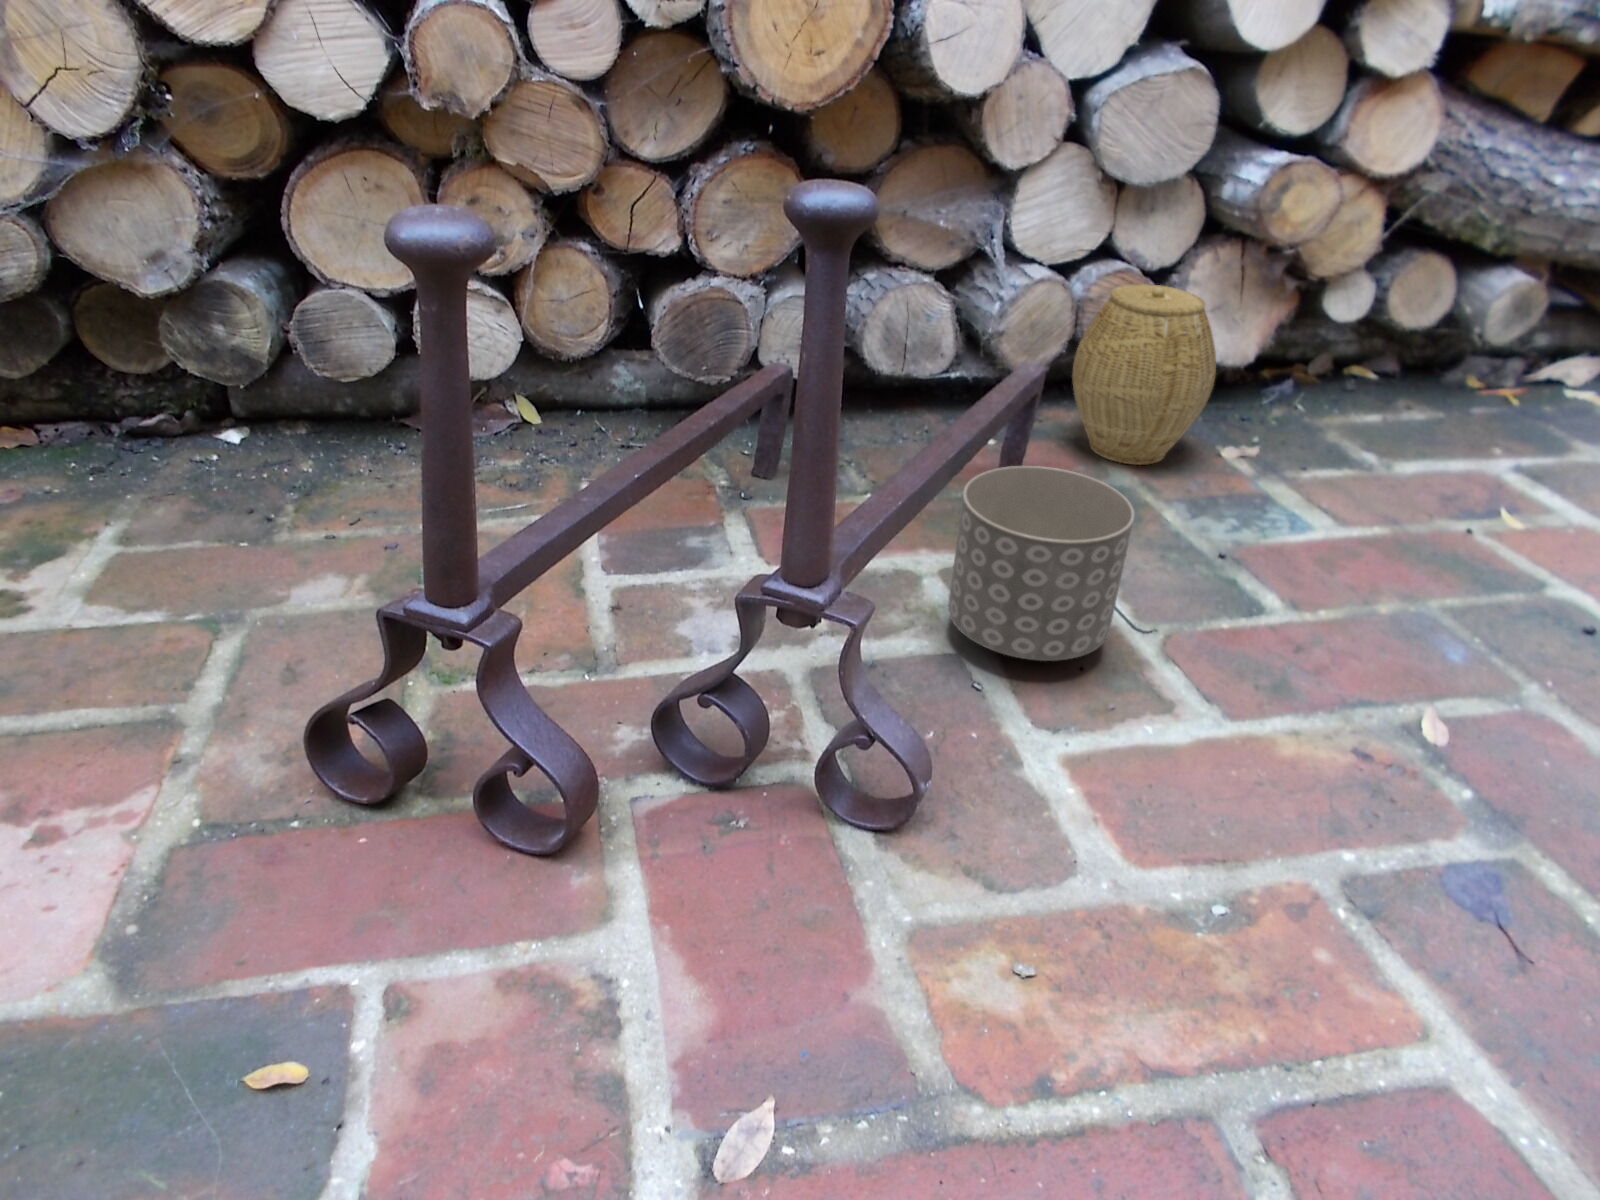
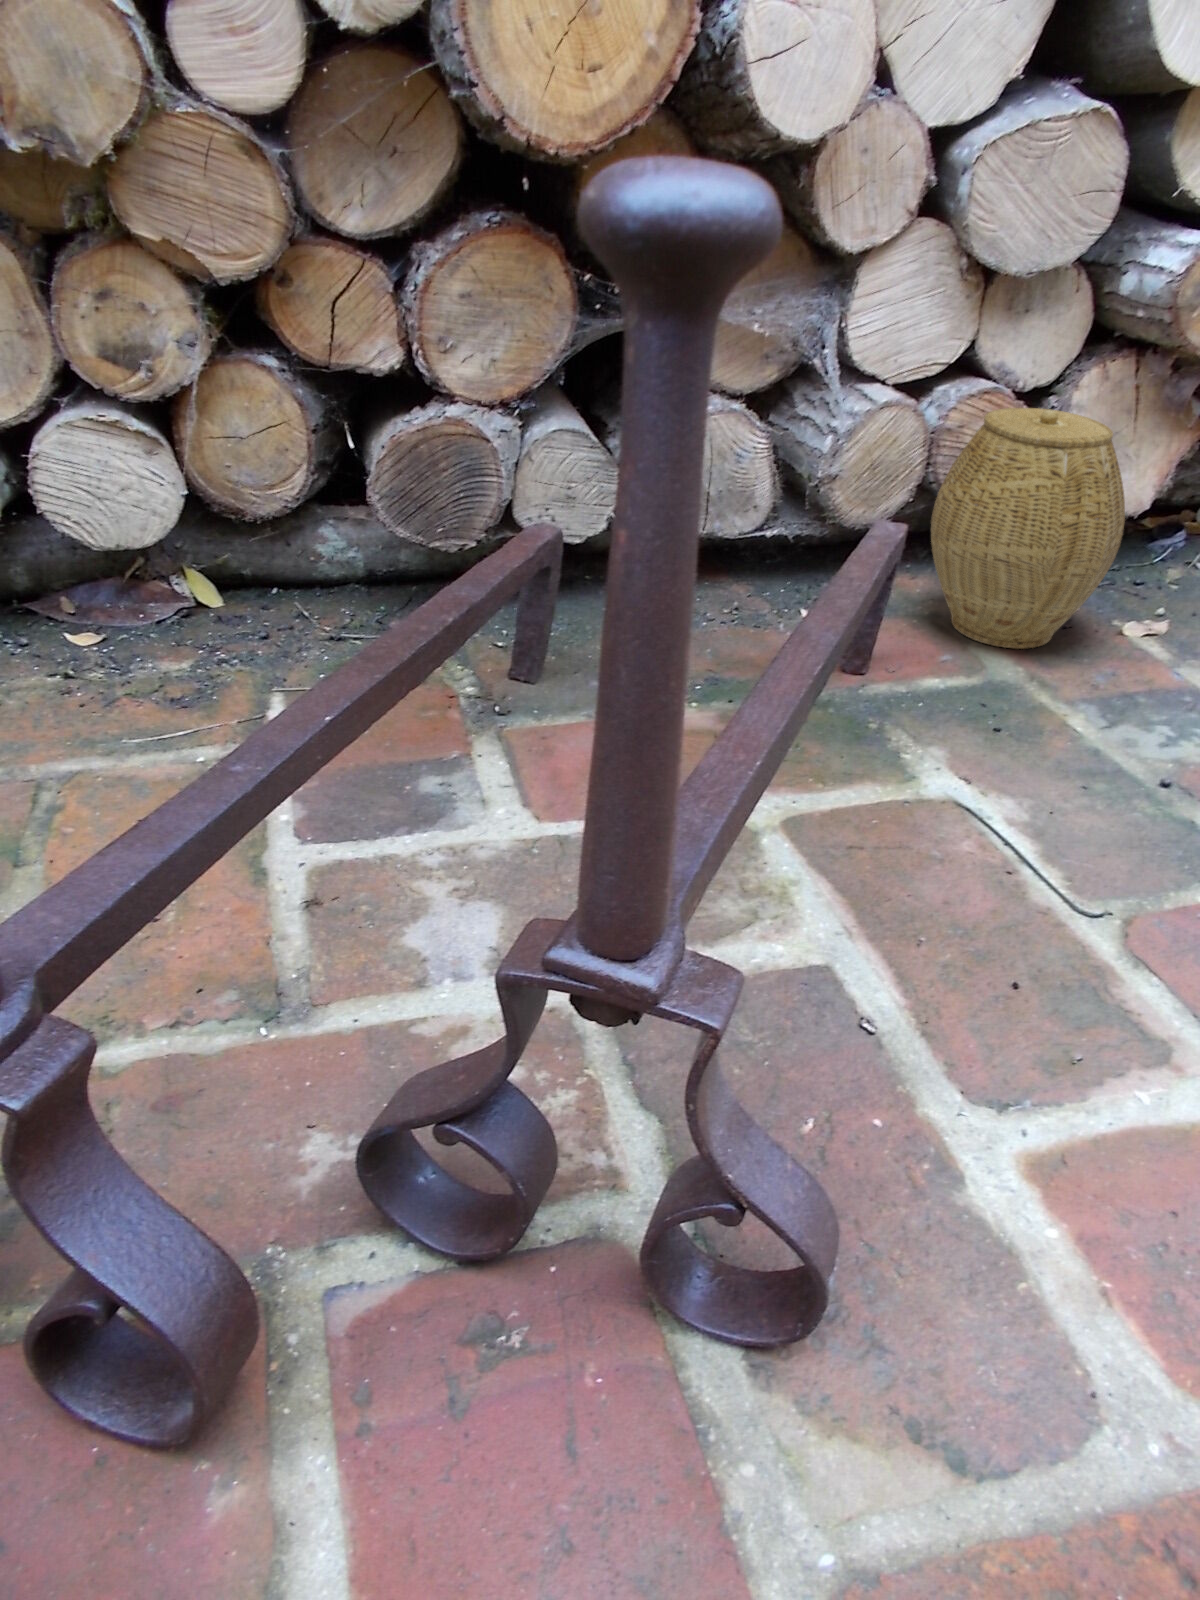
planter: present [948,466,1134,661] -> none [804,662,1089,954]

